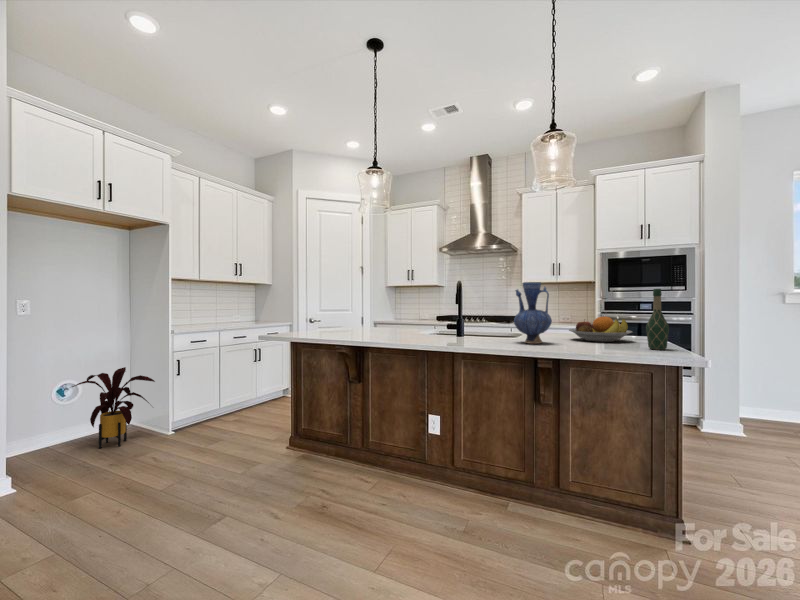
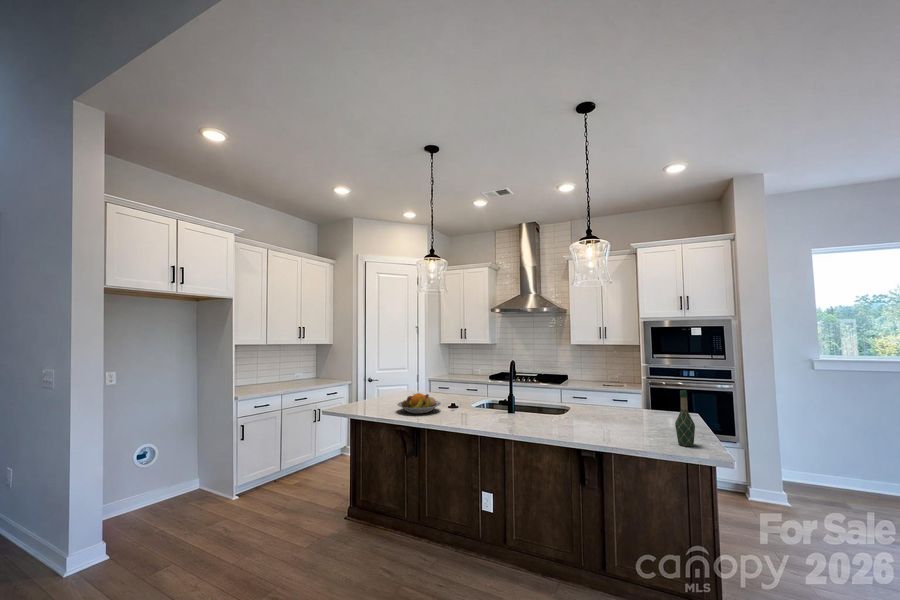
vase: present [514,282,552,344] -> none [559,375,593,433]
fruit bowl: present [569,316,632,342] -> present [397,393,441,414]
house plant: present [72,367,155,449] -> none [145,438,224,522]

